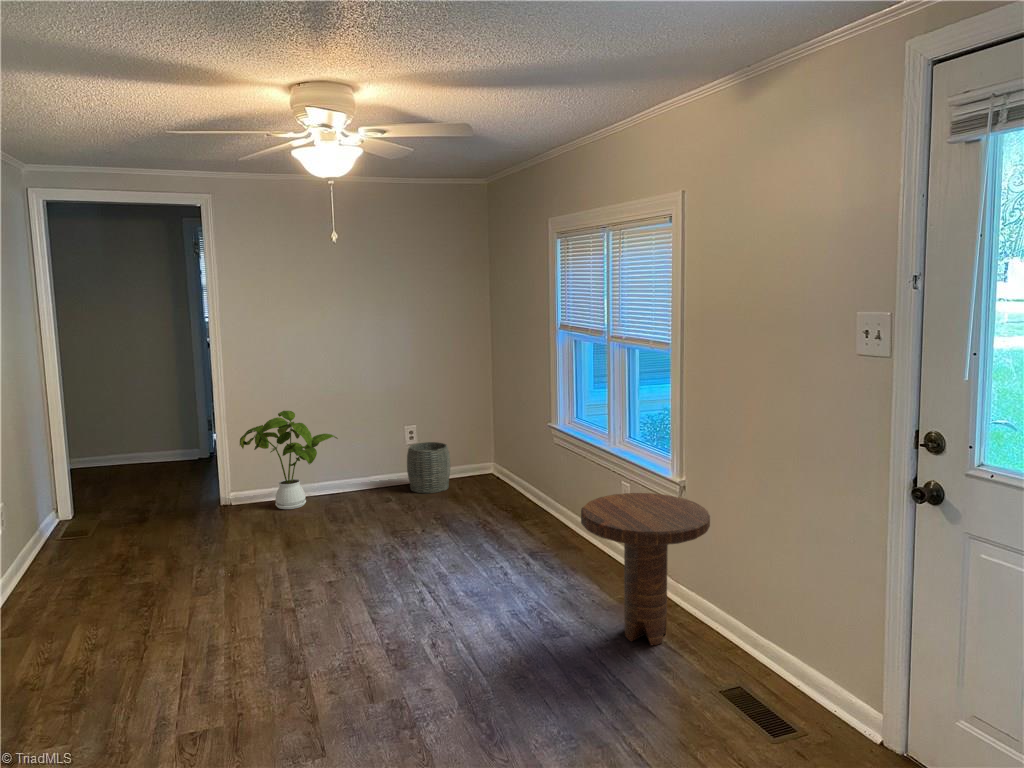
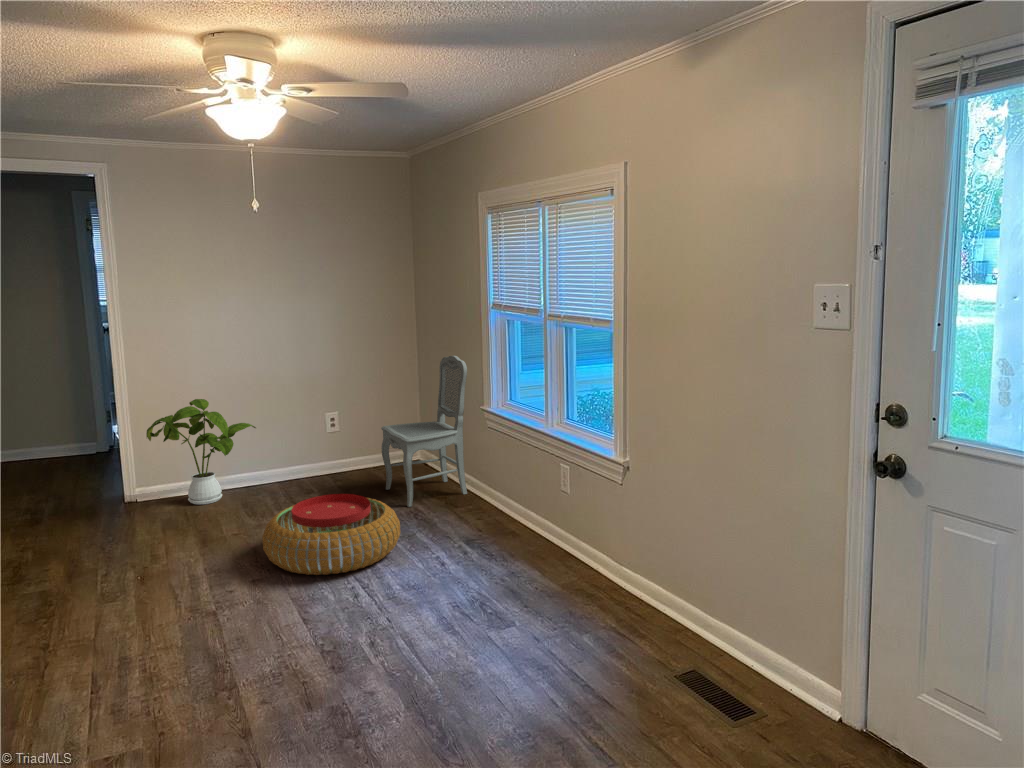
dining chair: none [454,372,537,519] -> present [381,356,467,507]
woven basket: present [407,442,450,493] -> none [331,430,377,483]
side table: present [581,493,710,645] -> none [527,475,658,631]
pouf: none [339,504,467,579] -> present [262,494,400,575]

